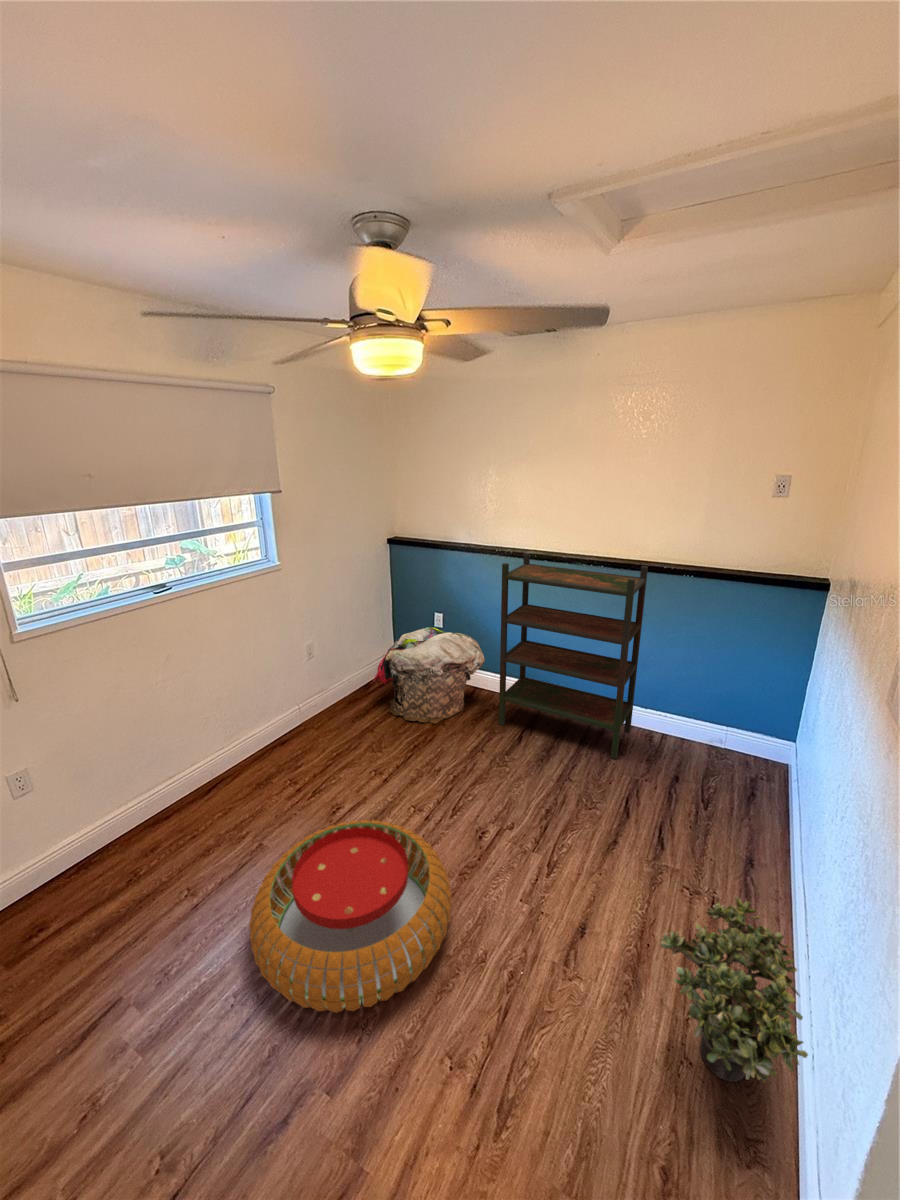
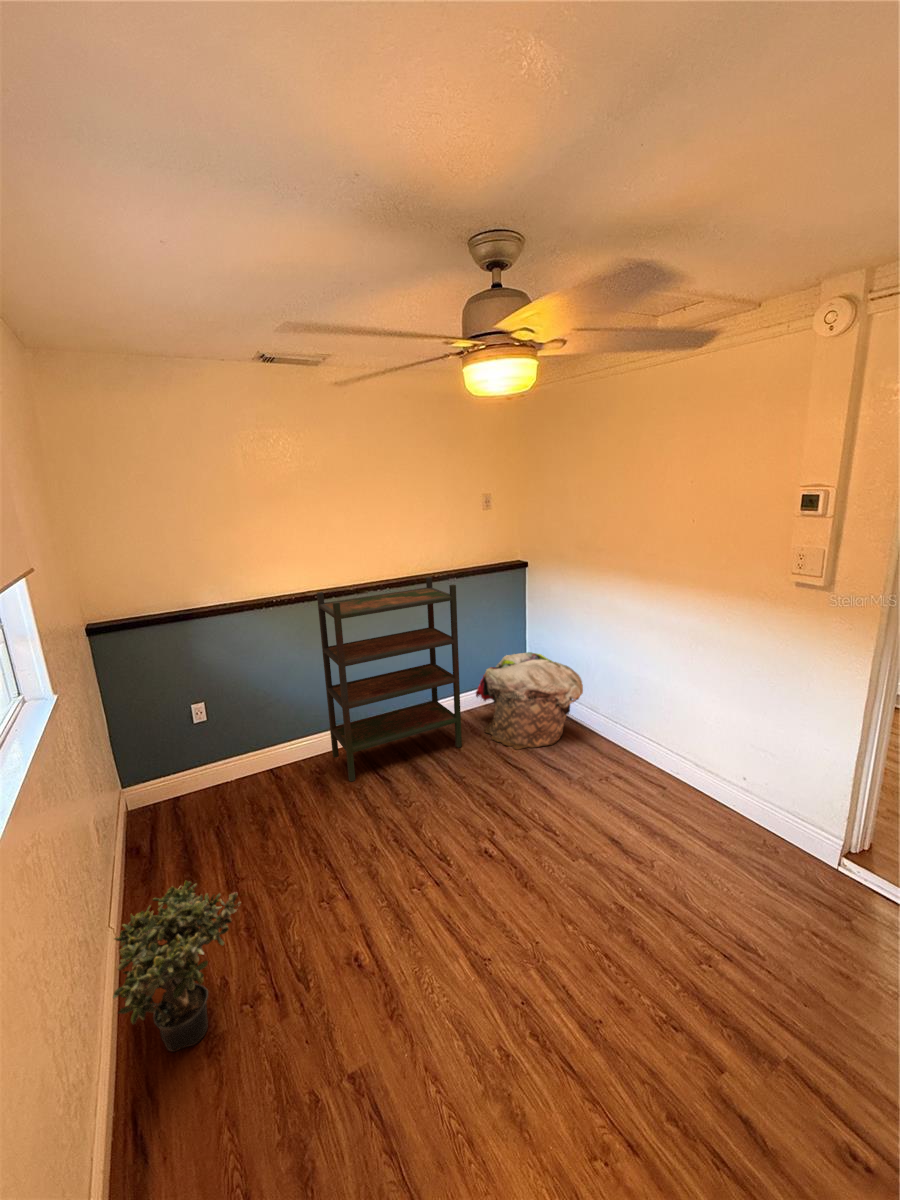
laundry basket: present [373,627,485,724] -> present [476,652,583,750]
pouf: present [249,820,451,1013] -> none [434,870,664,1105]
potted plant: present [660,898,808,1083] -> present [113,881,241,1052]

